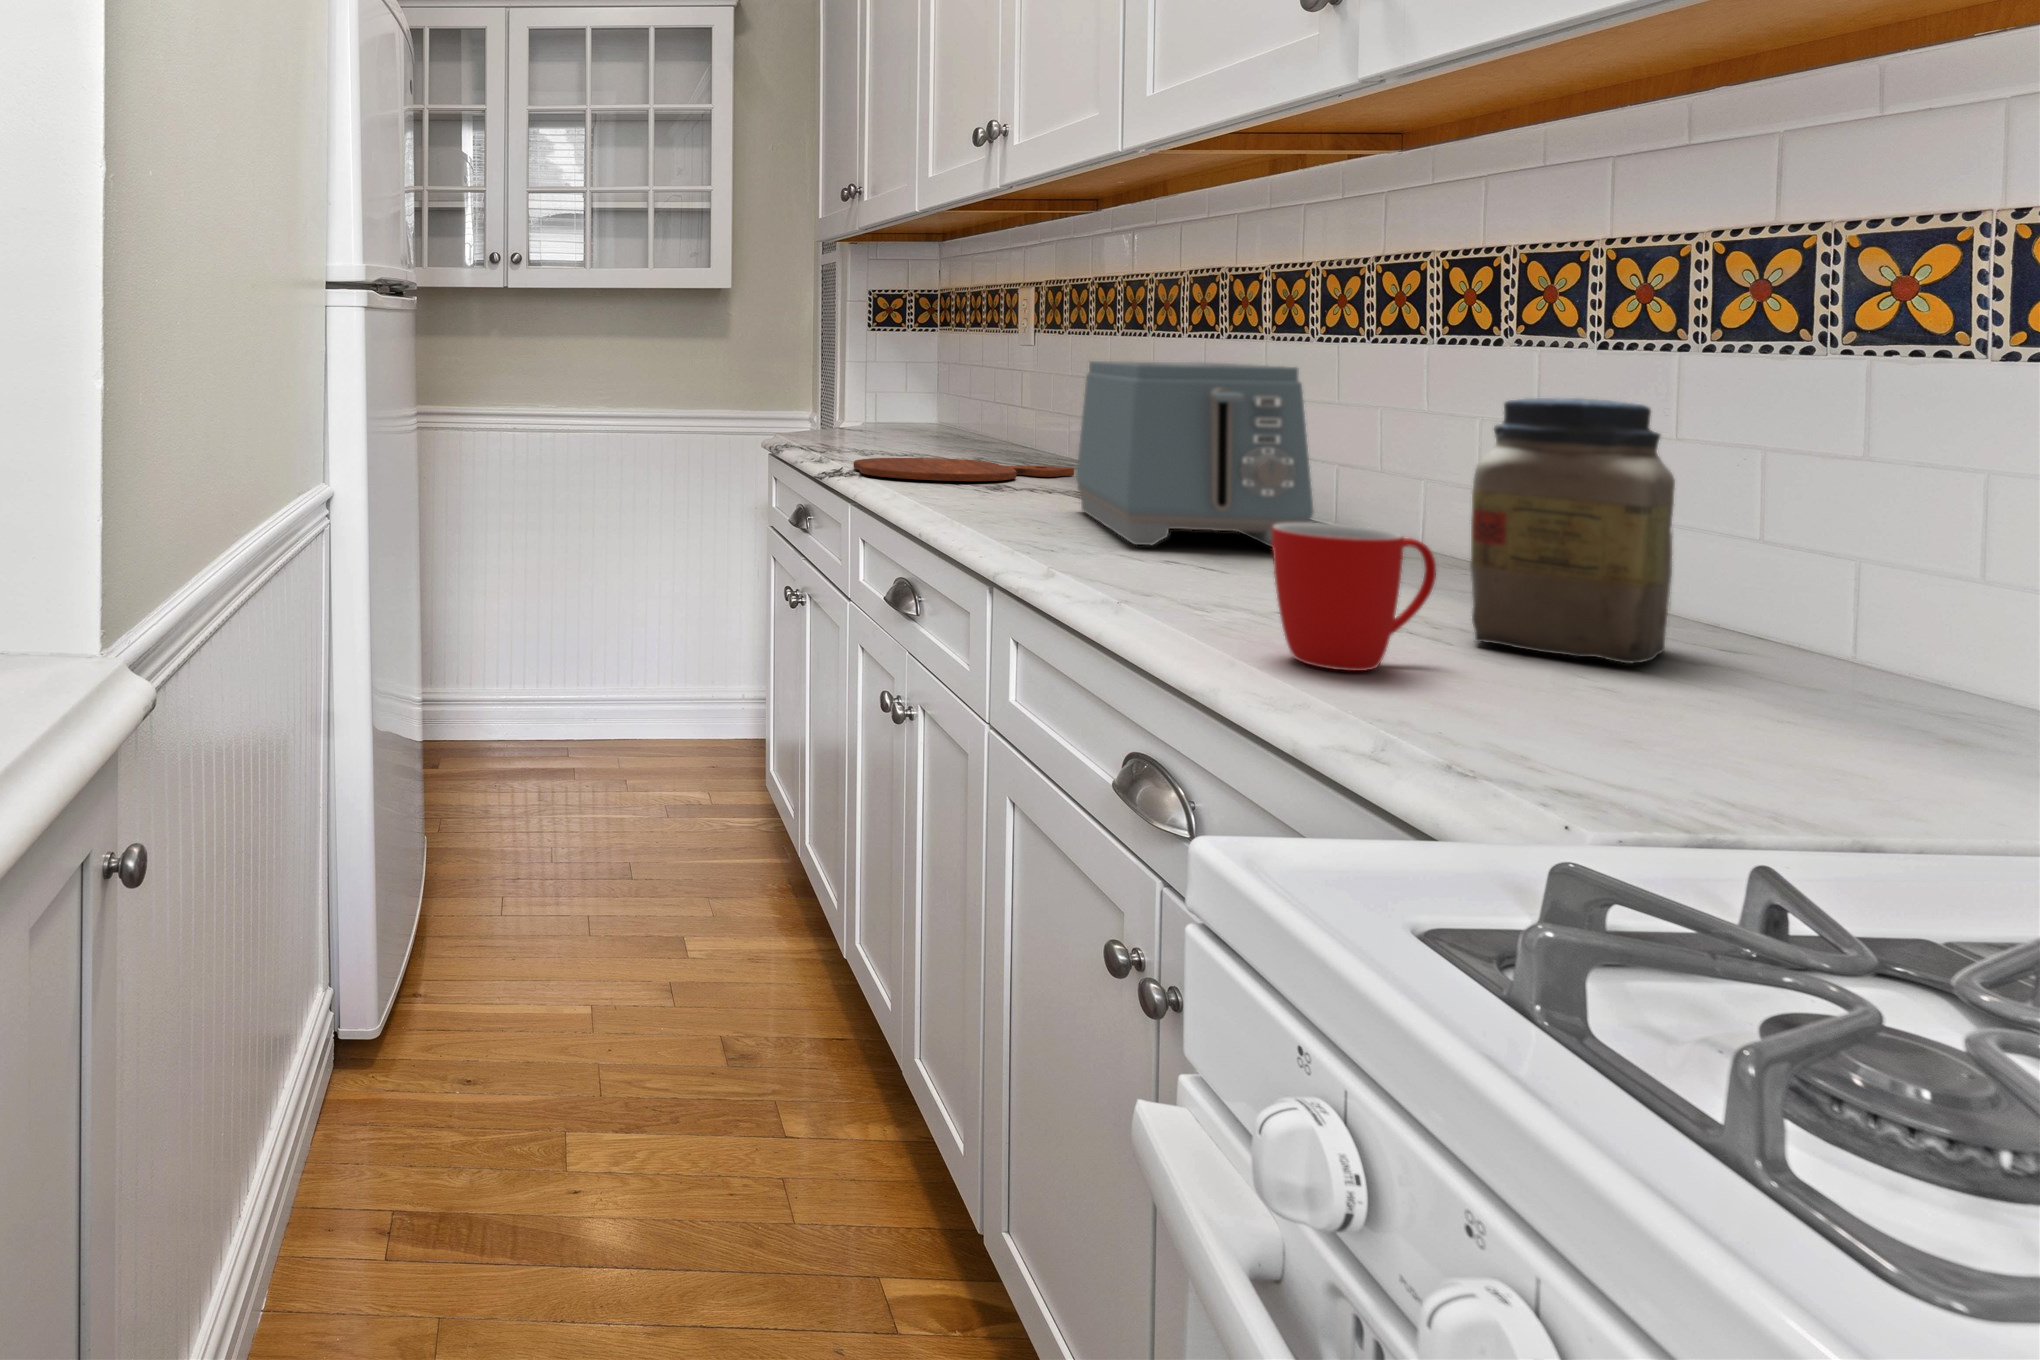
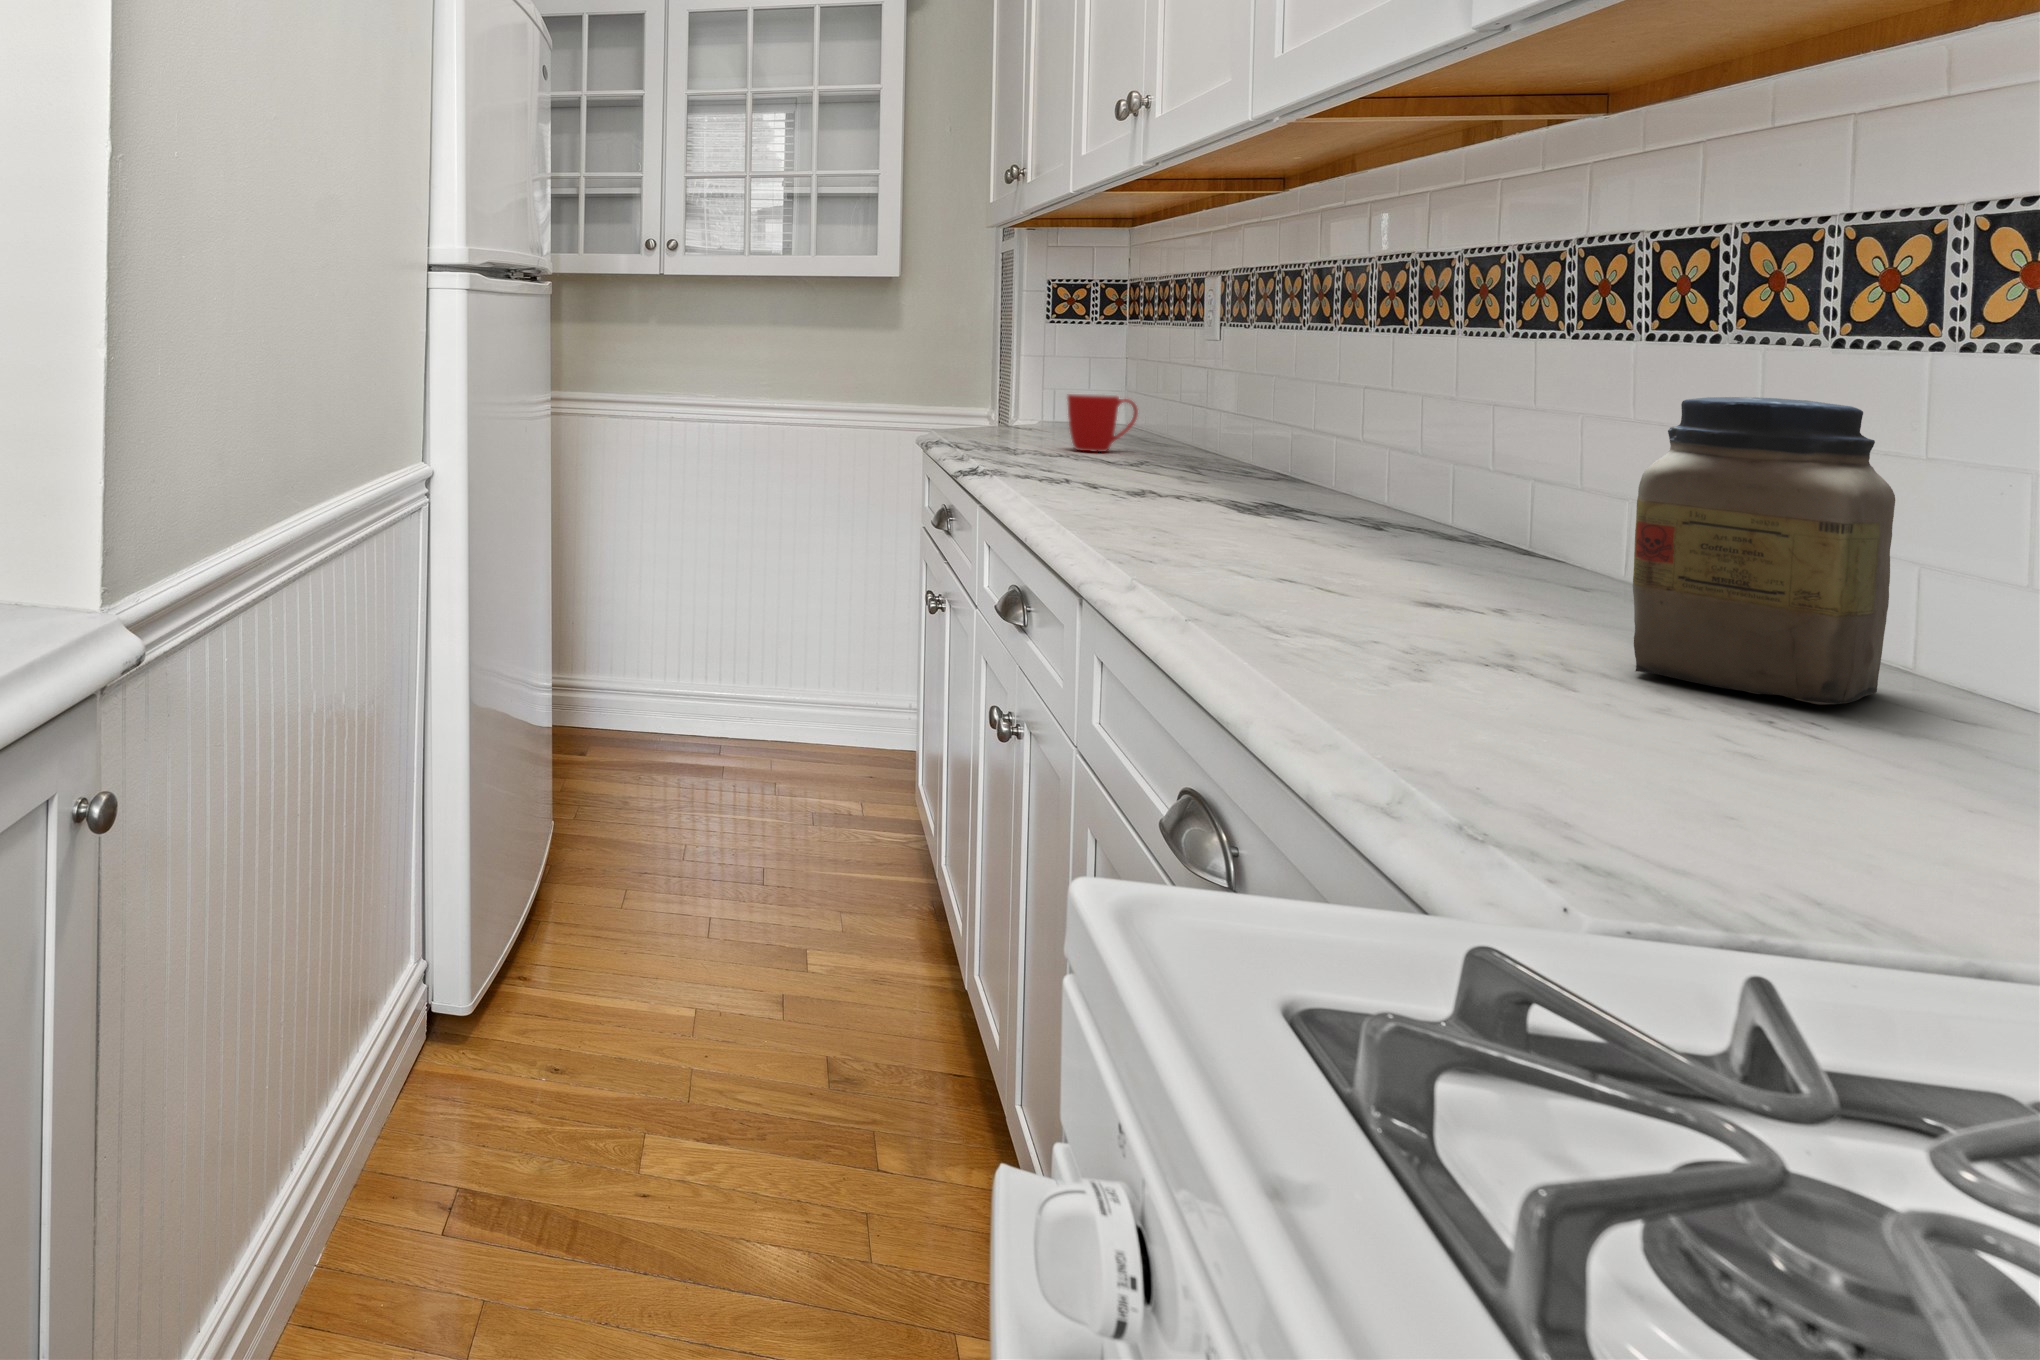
toaster: present [1076,361,1313,547] -> none [1229,353,1487,566]
cutting board: present [854,458,1074,481] -> none [1000,455,1245,481]
mug: present [1272,523,1436,671] -> present [1067,393,1138,452]

